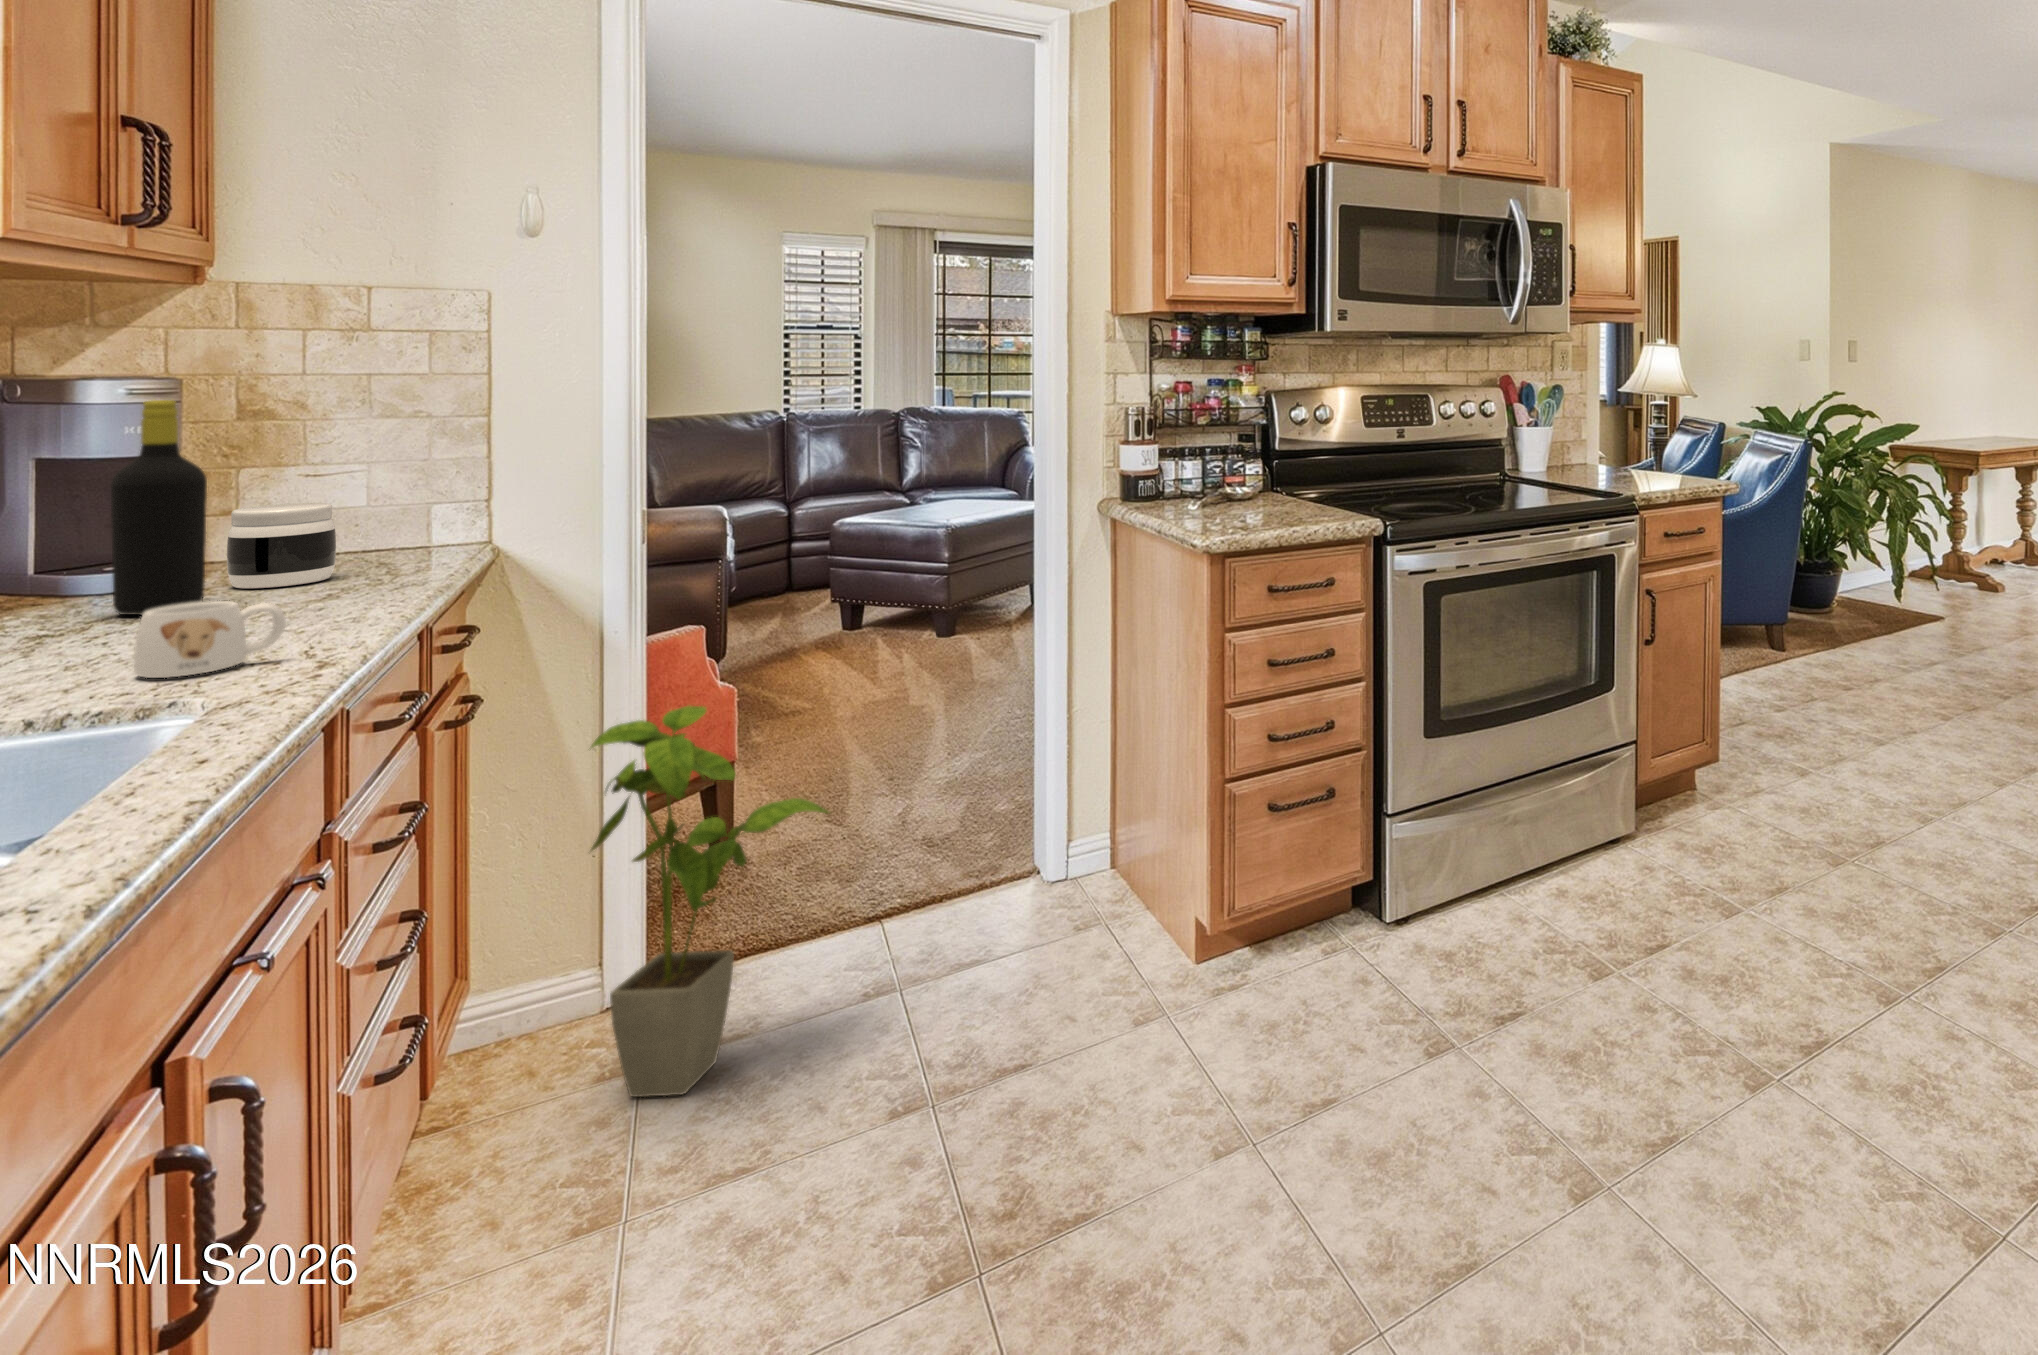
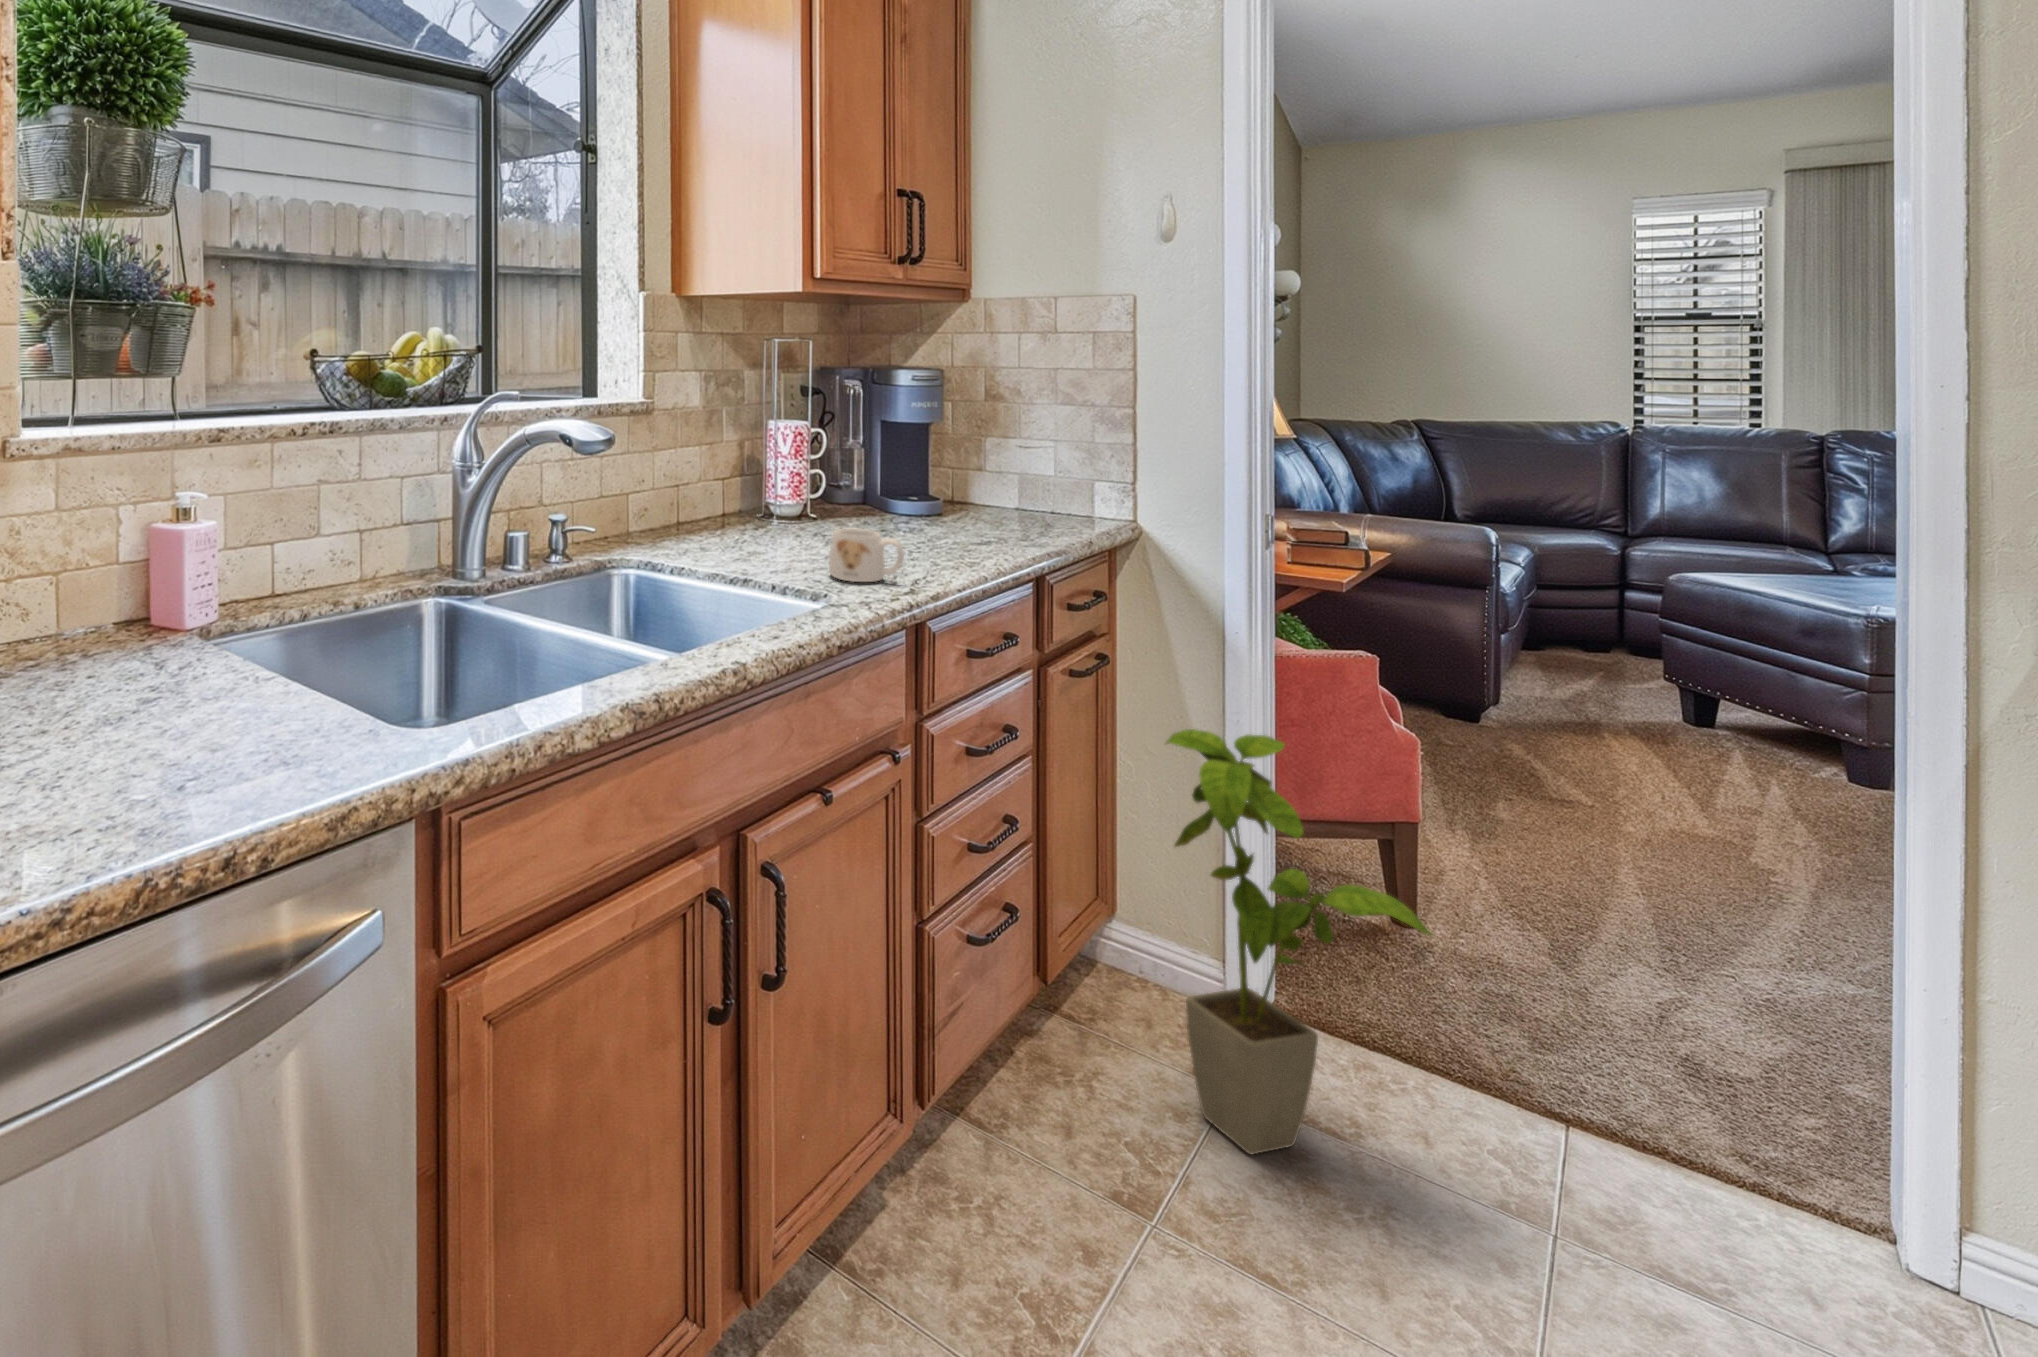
bottle: present [111,400,207,615] -> none [882,381,930,534]
jar: present [227,503,336,588] -> none [954,466,1017,531]

